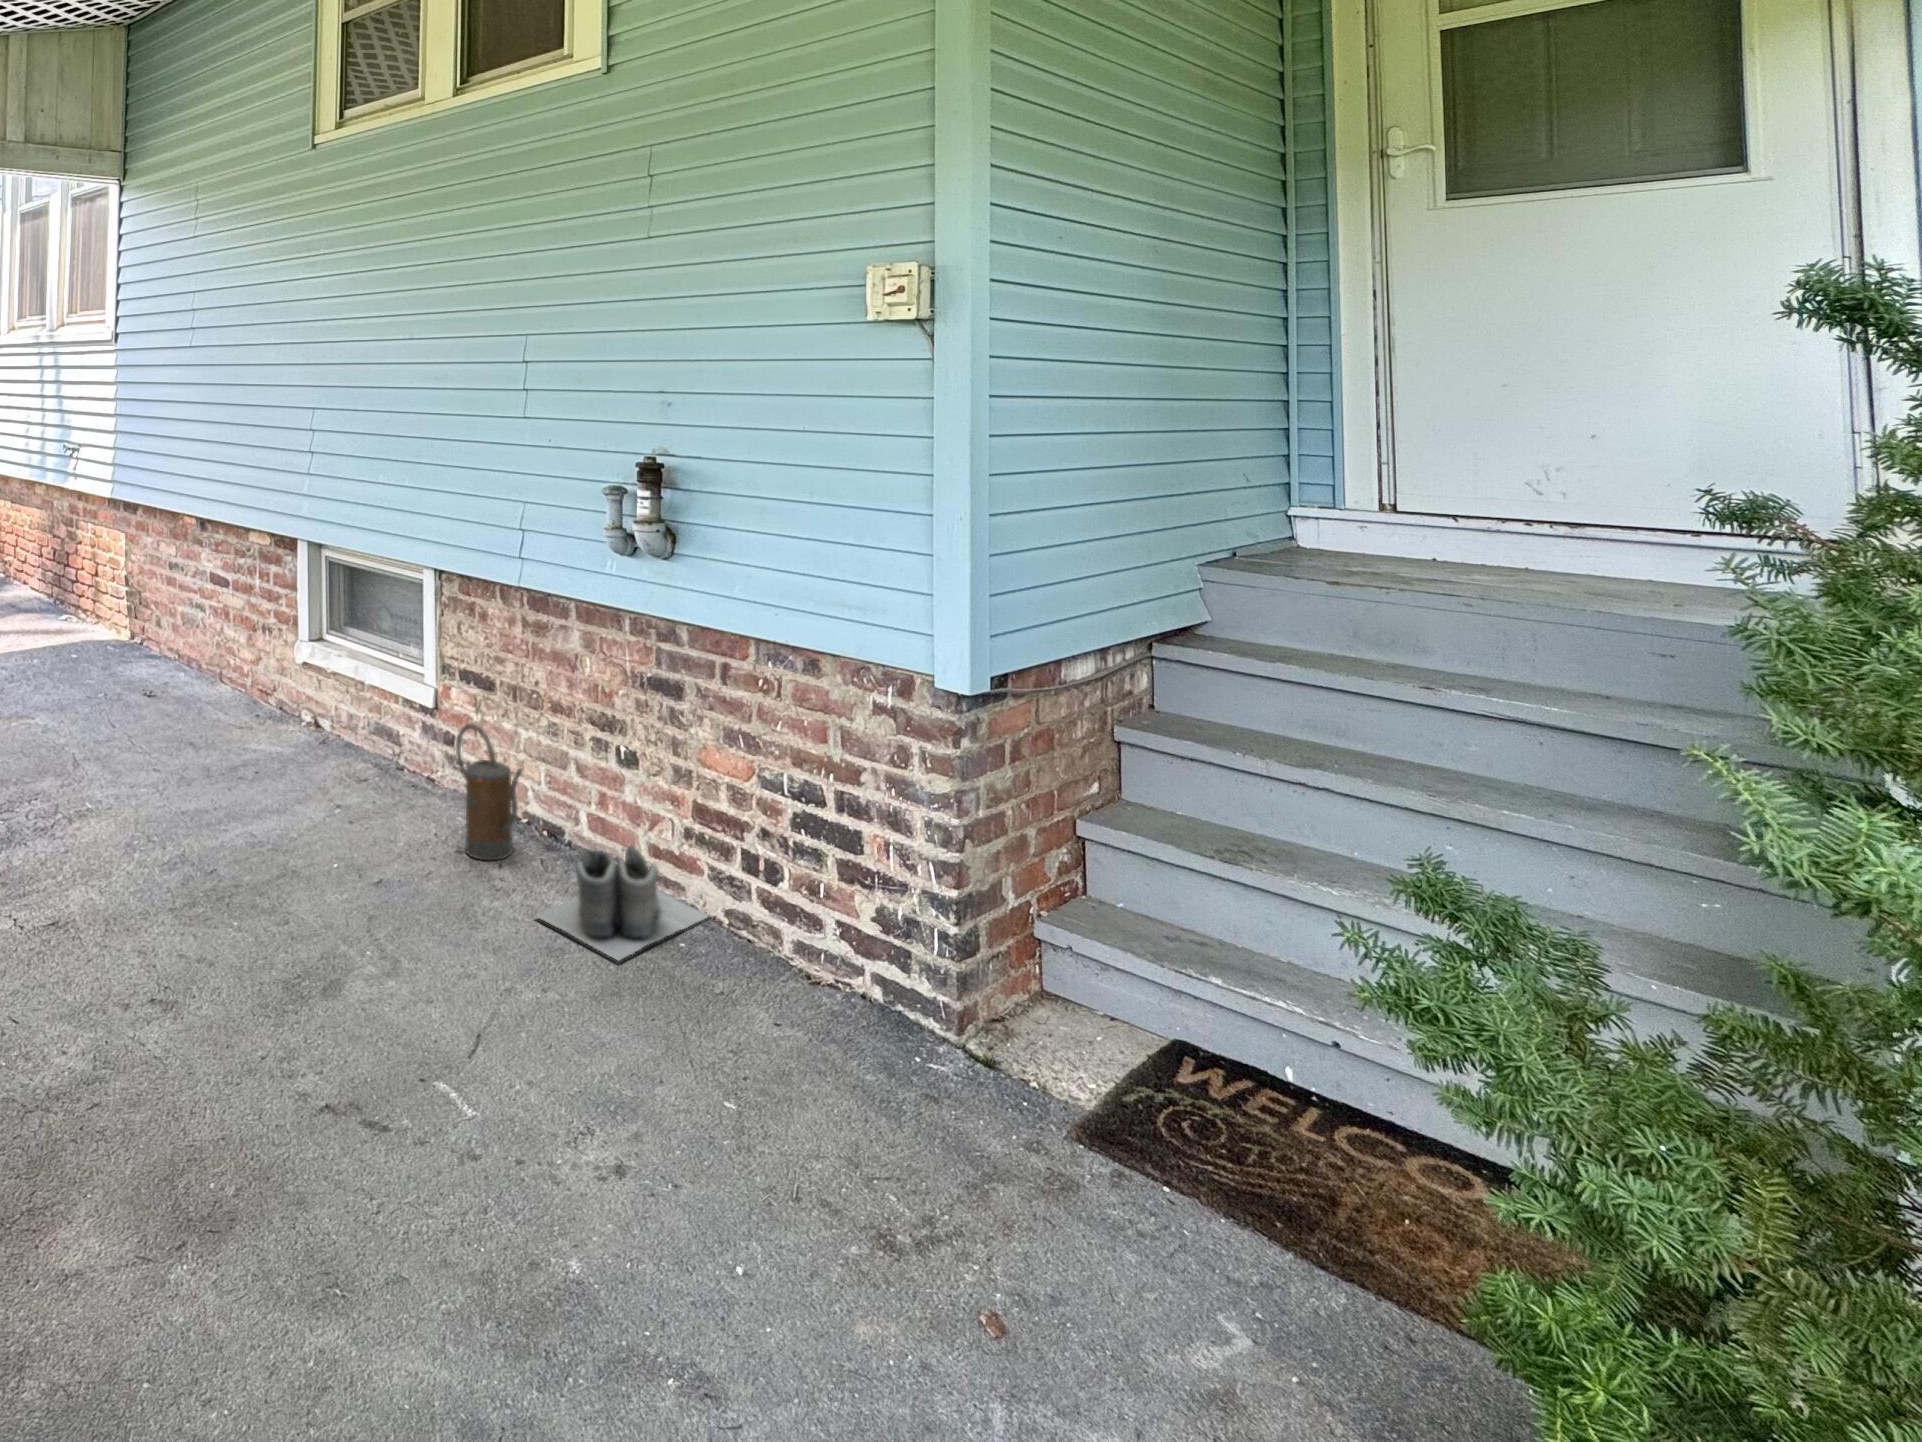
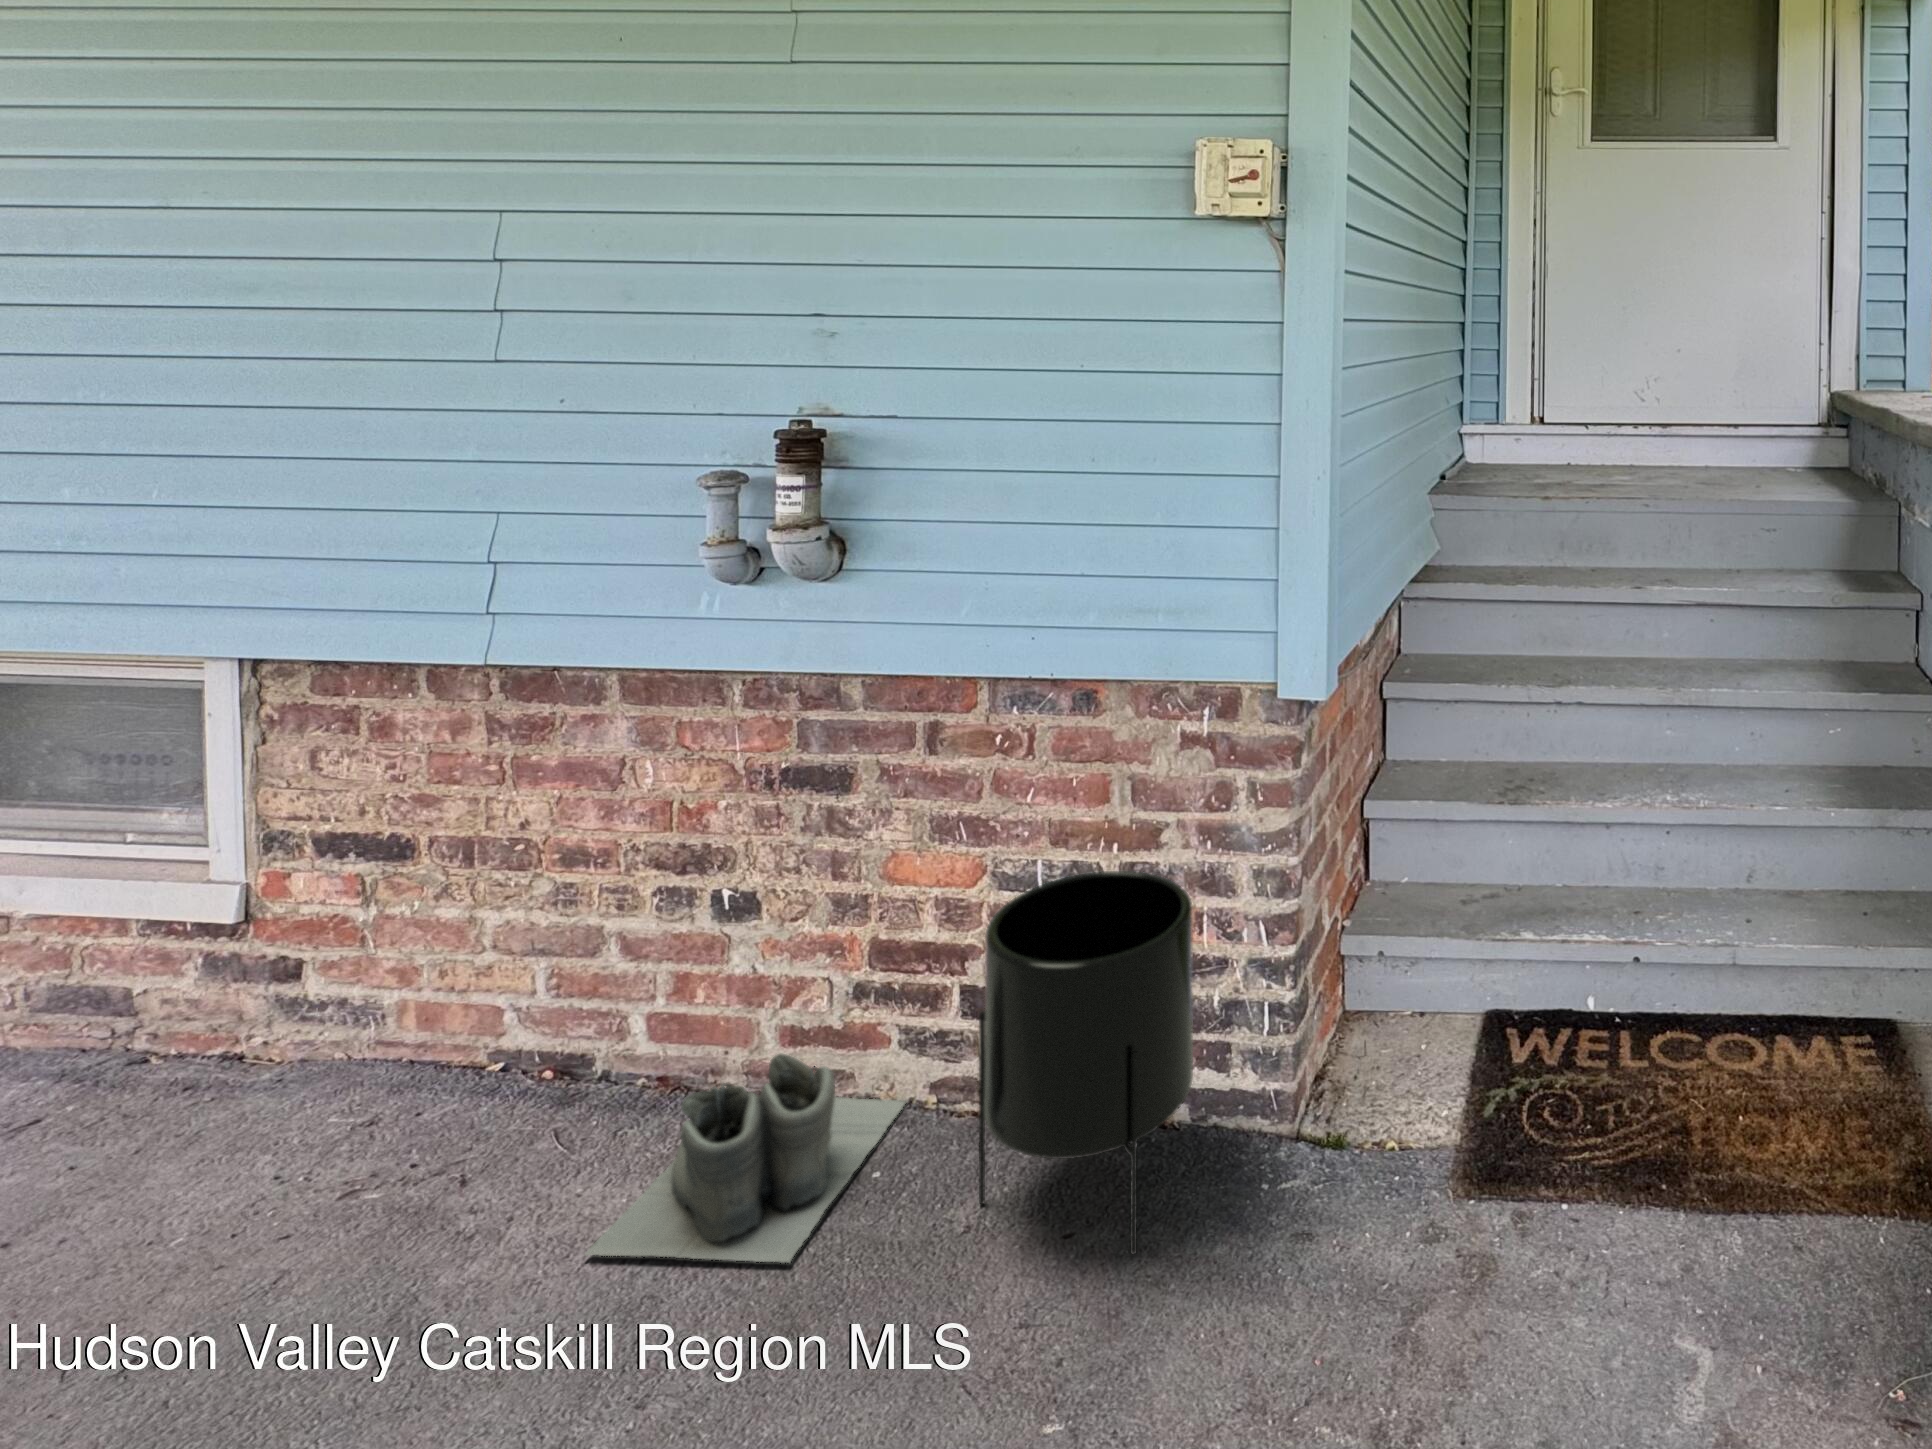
watering can: present [456,724,523,860] -> none [333,941,524,1192]
planter: none [720,784,866,1047] -> present [979,871,1193,1254]

